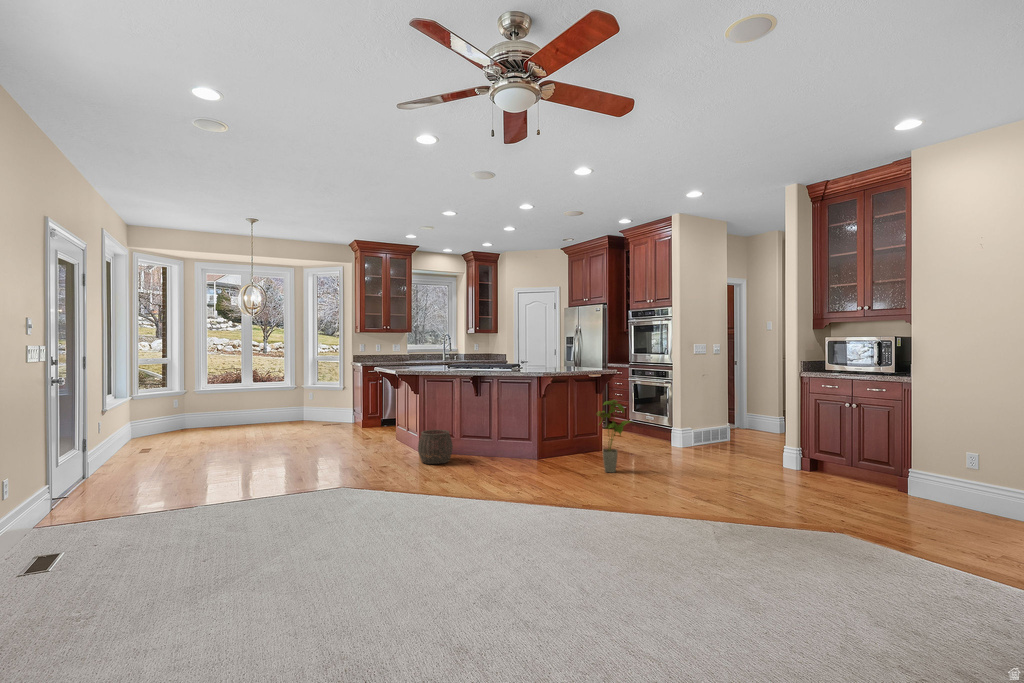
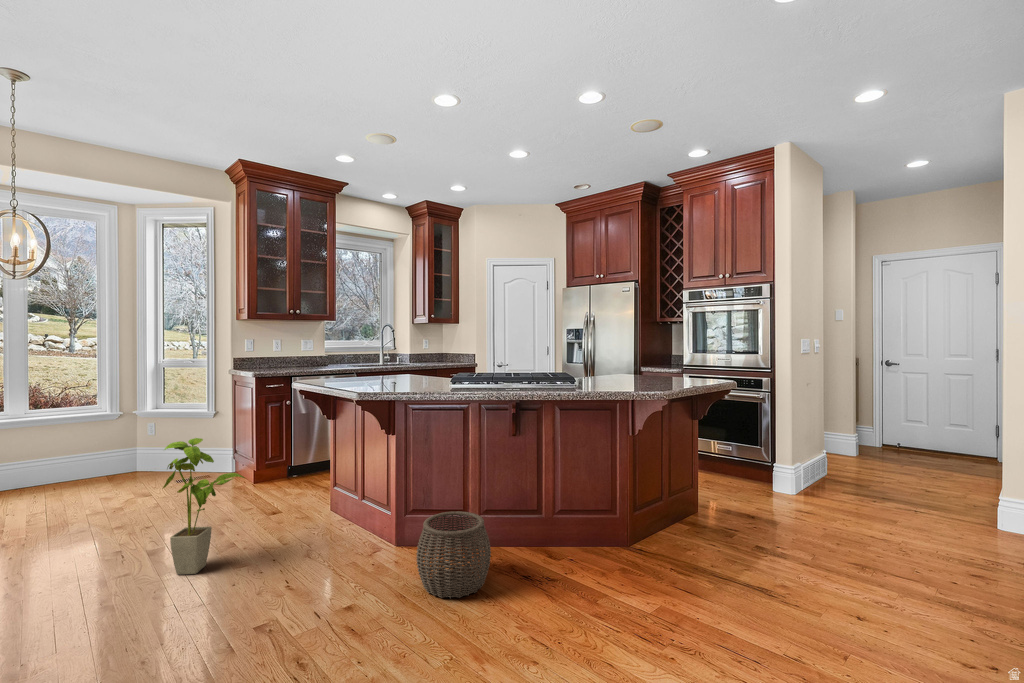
house plant: present [598,400,631,473] -> present [163,438,244,575]

